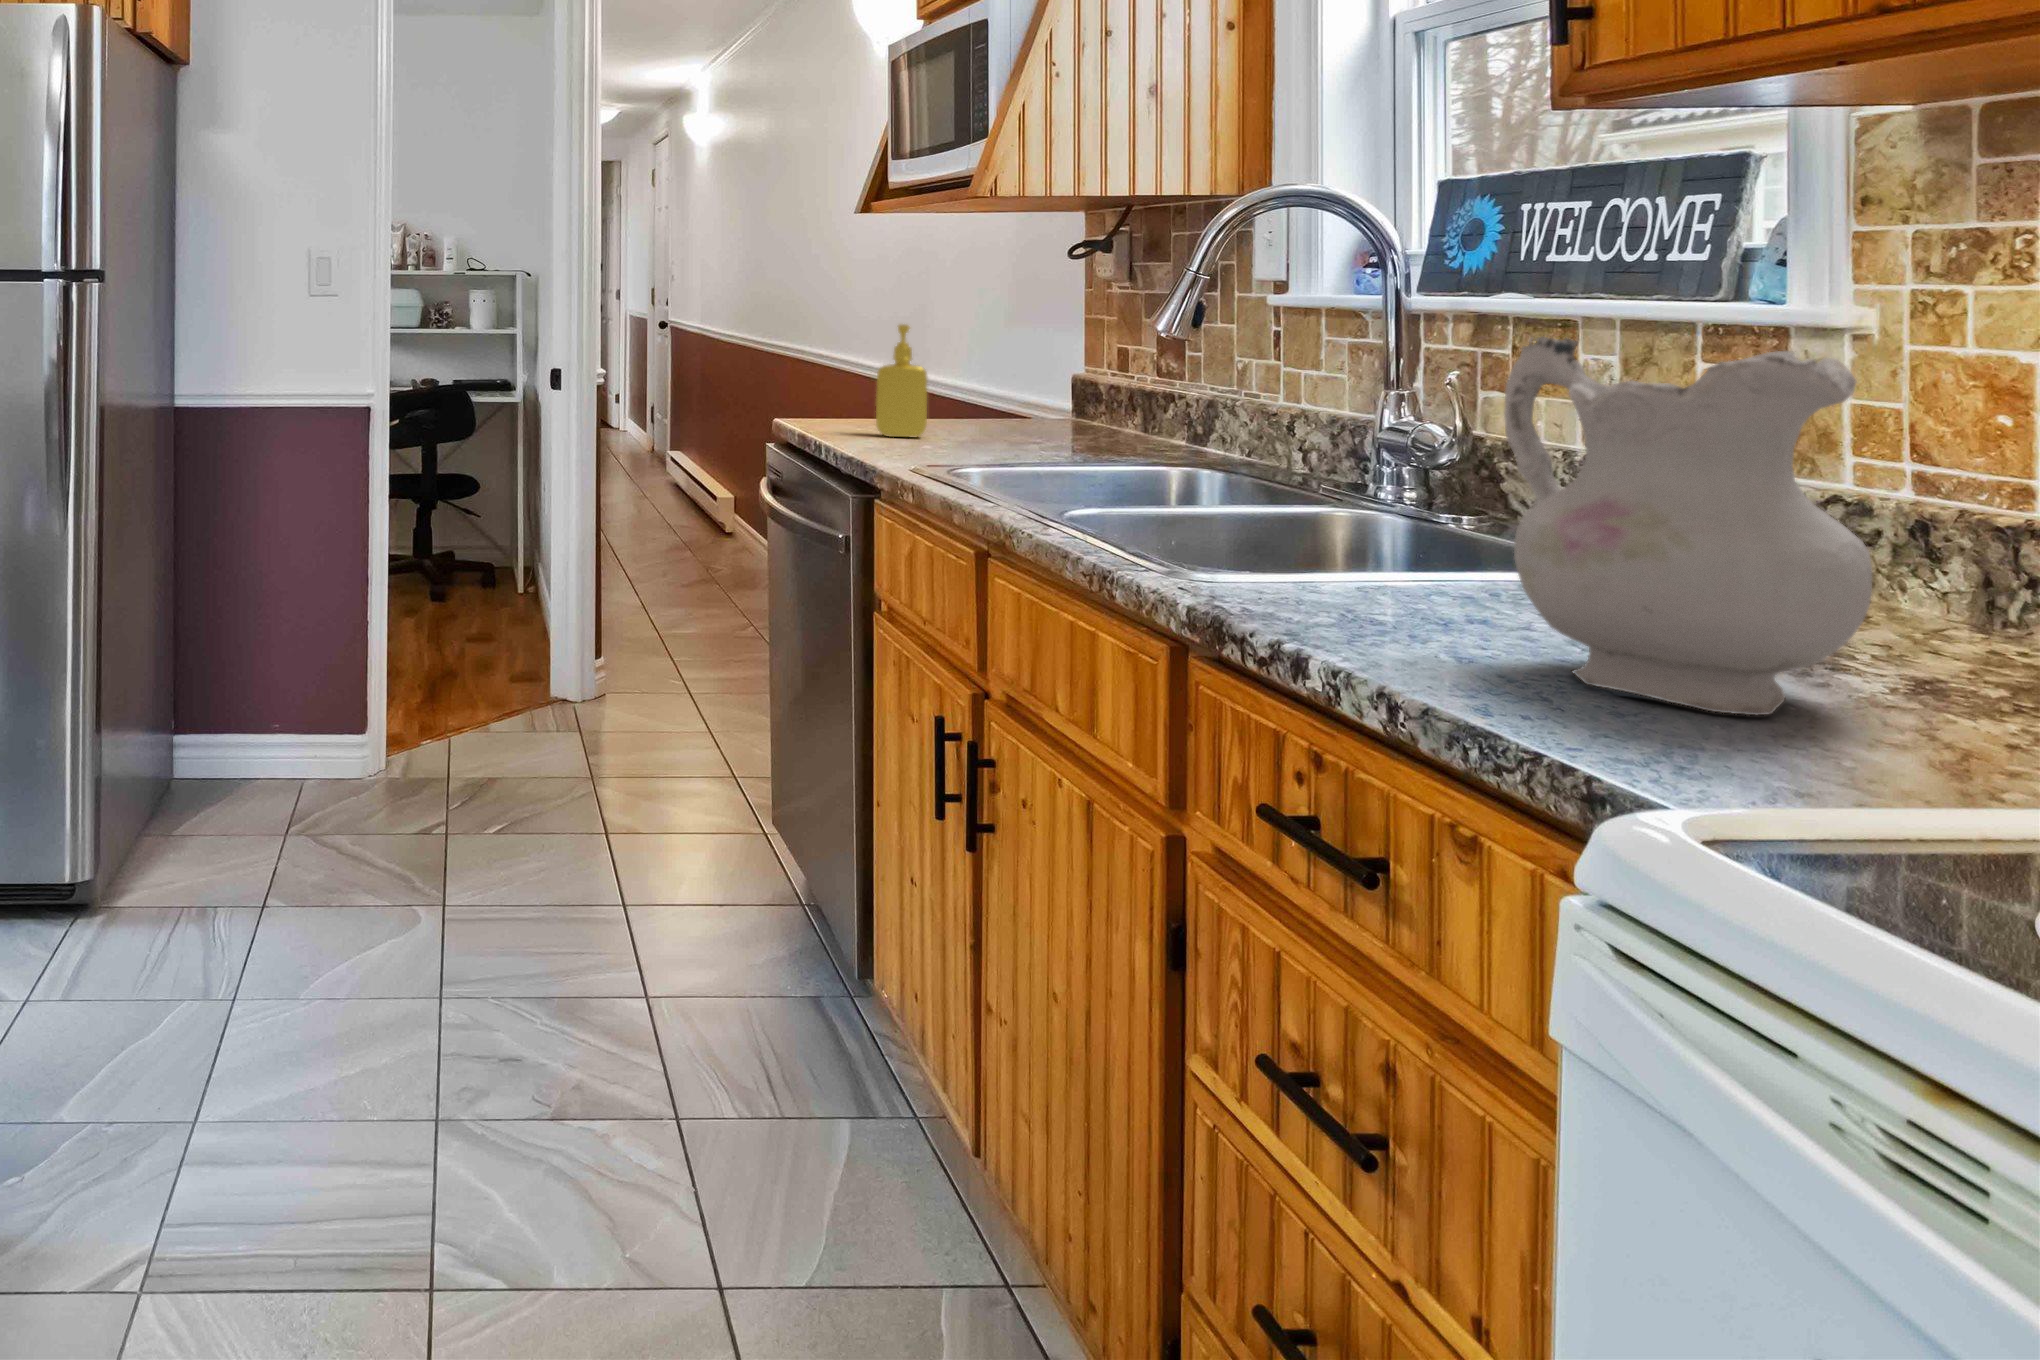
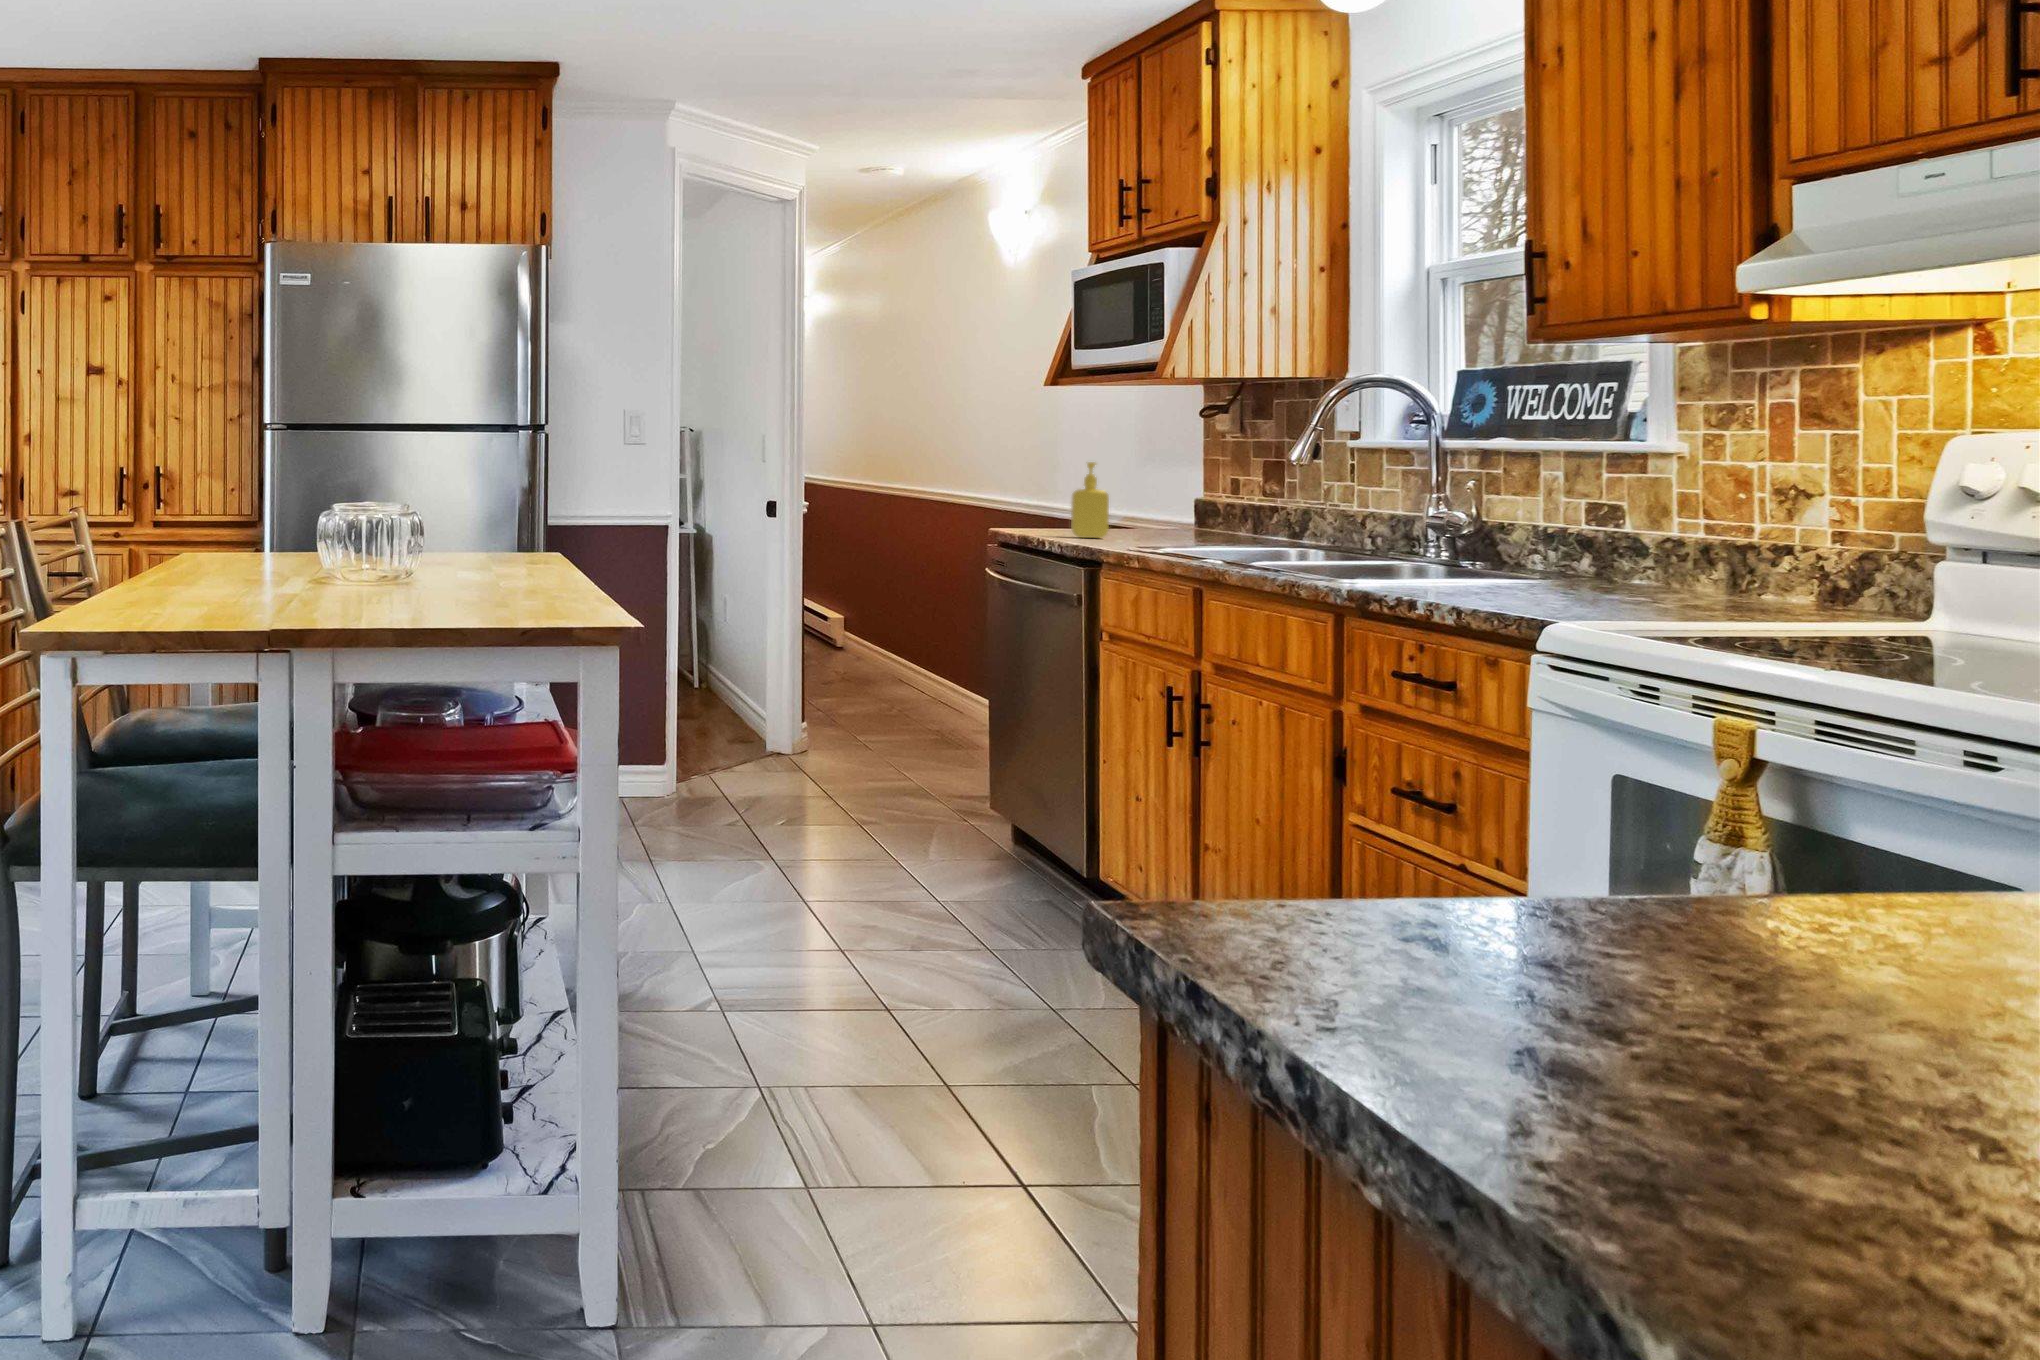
ceramic pitcher: present [1504,336,1872,715] -> none [1506,454,1660,608]

